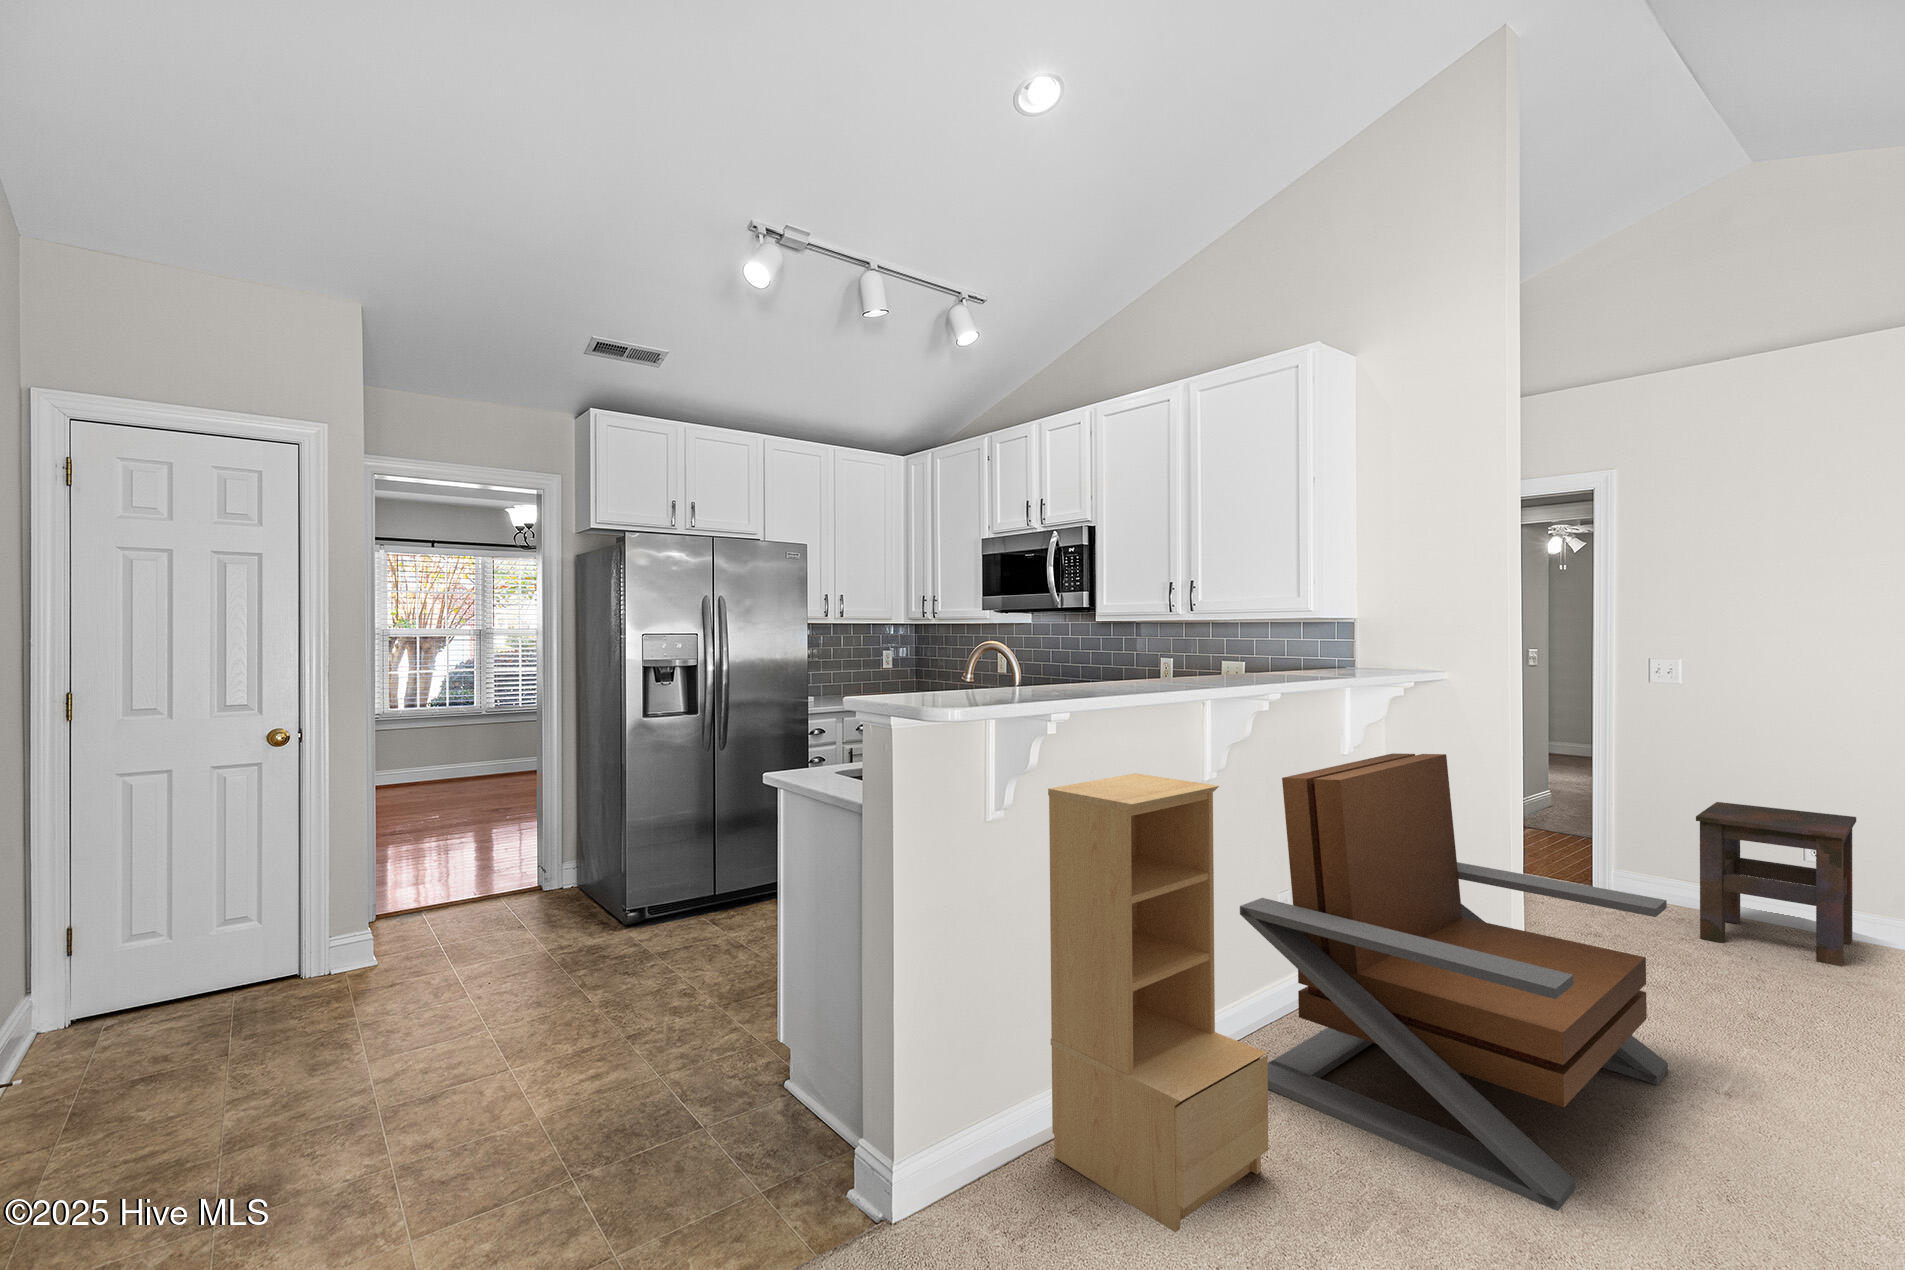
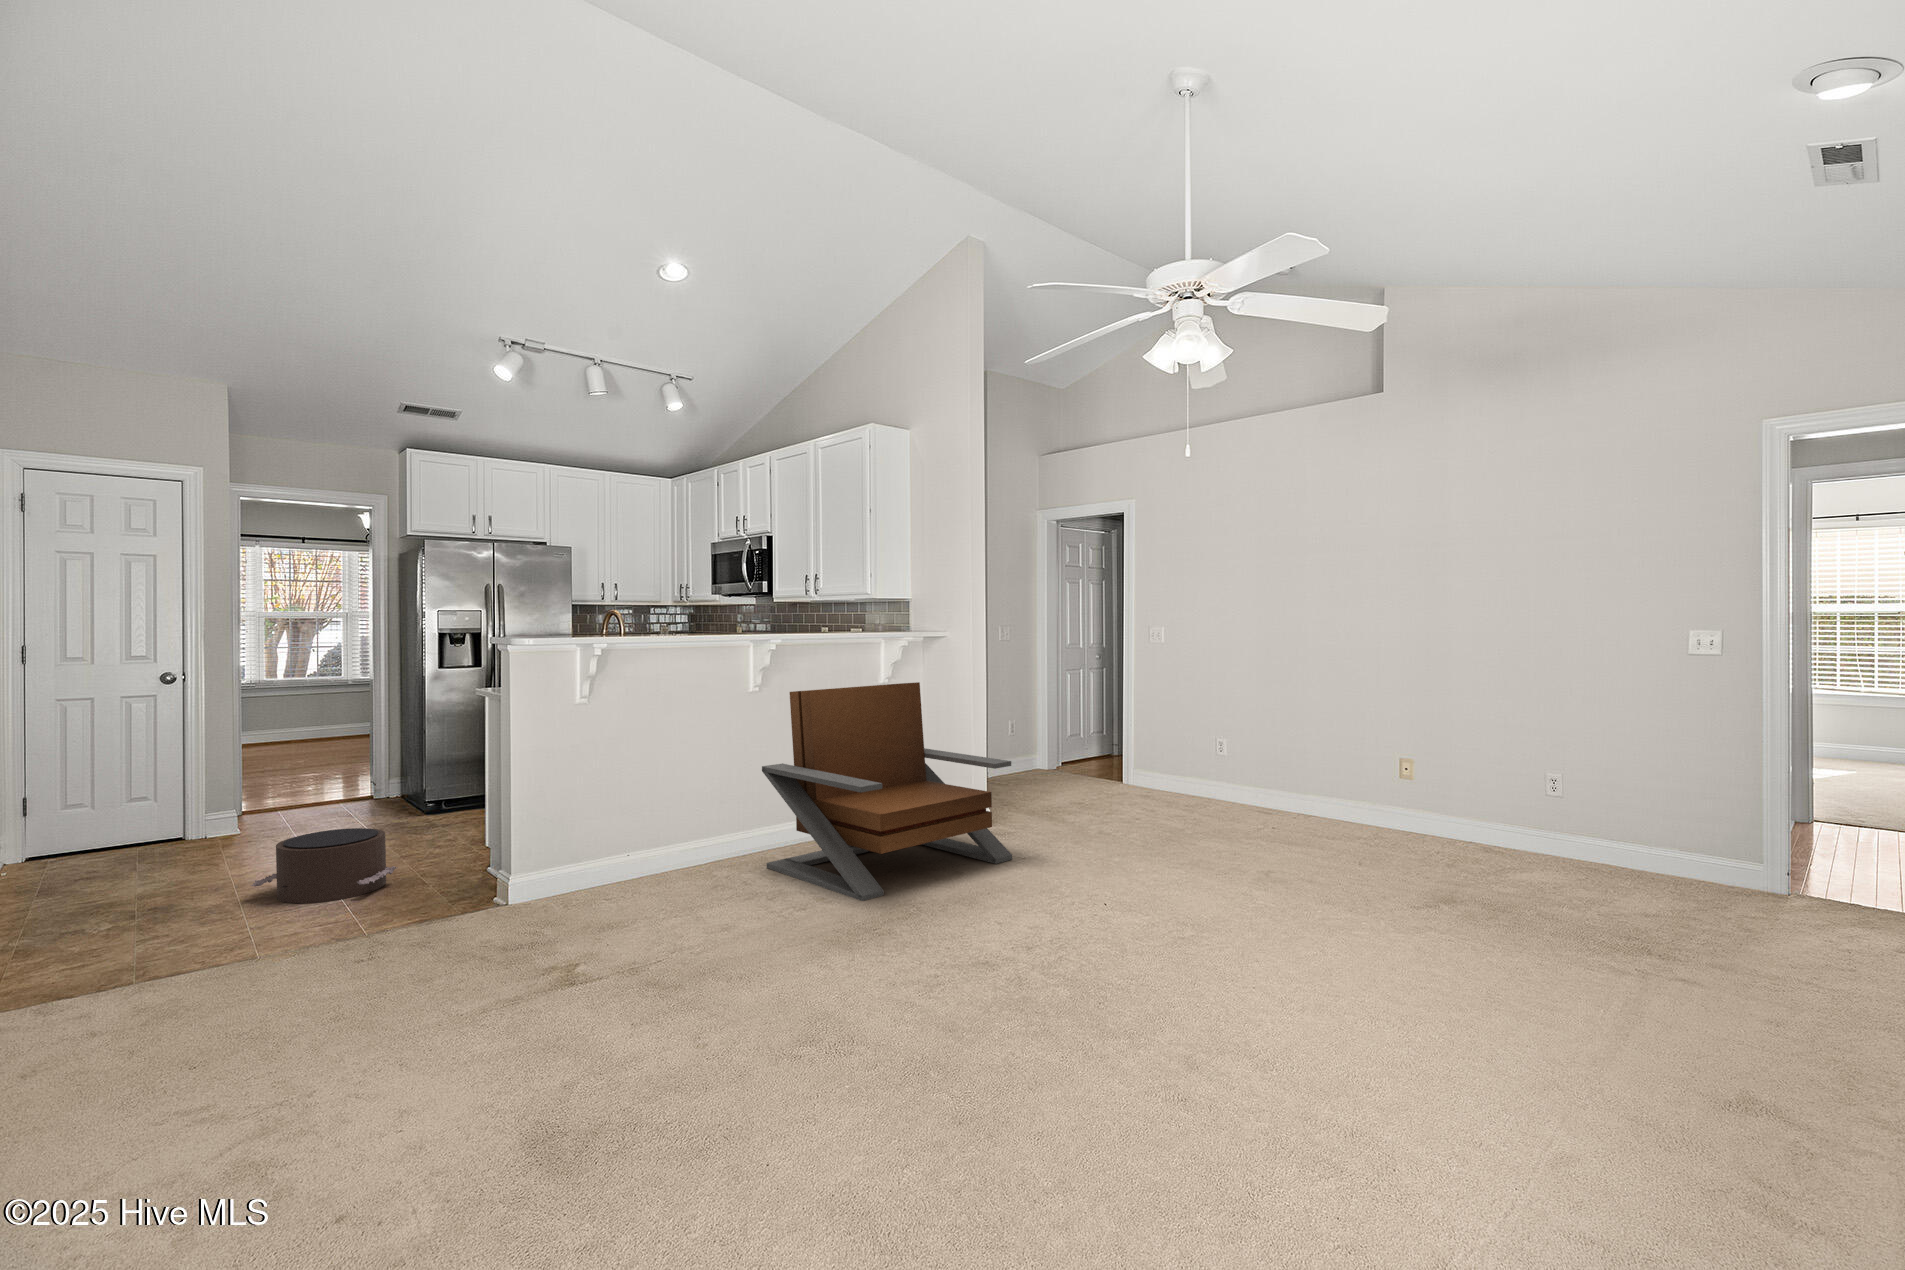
bookshelf: present [1048,773,1268,1232] -> none [615,686,728,911]
side table: present [1696,802,1856,966] -> none [1145,725,1243,820]
pouf: none [413,1003,647,1168] -> present [251,828,398,903]

